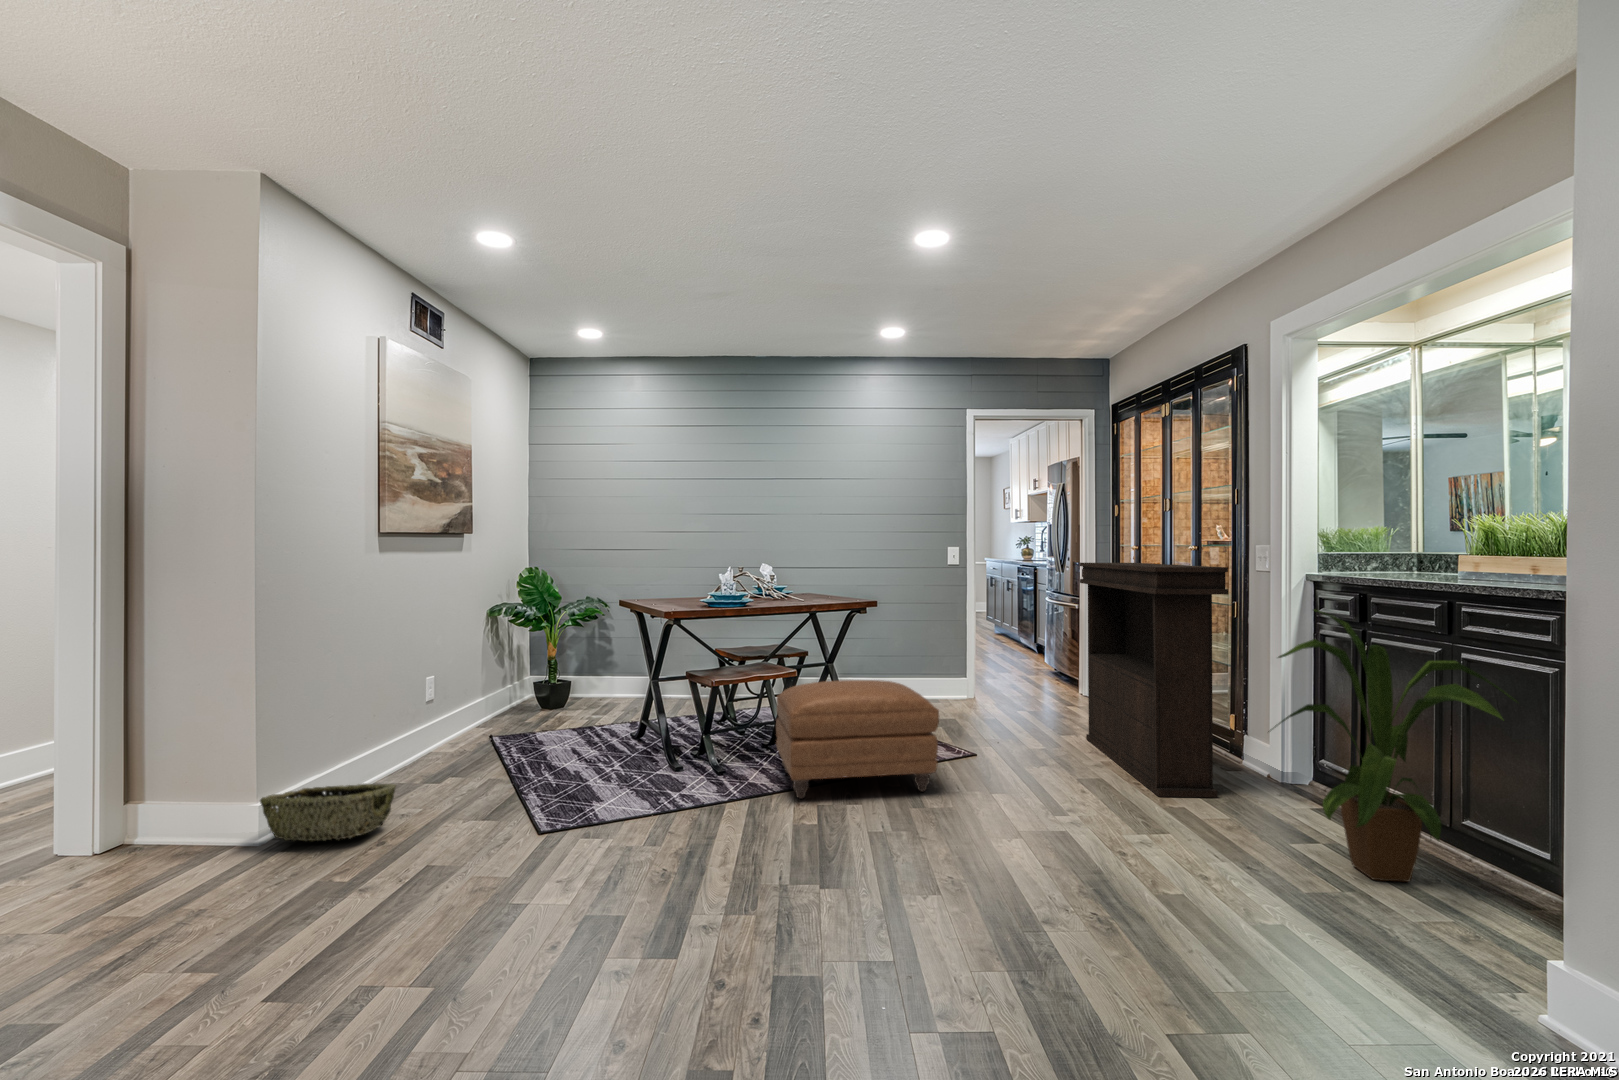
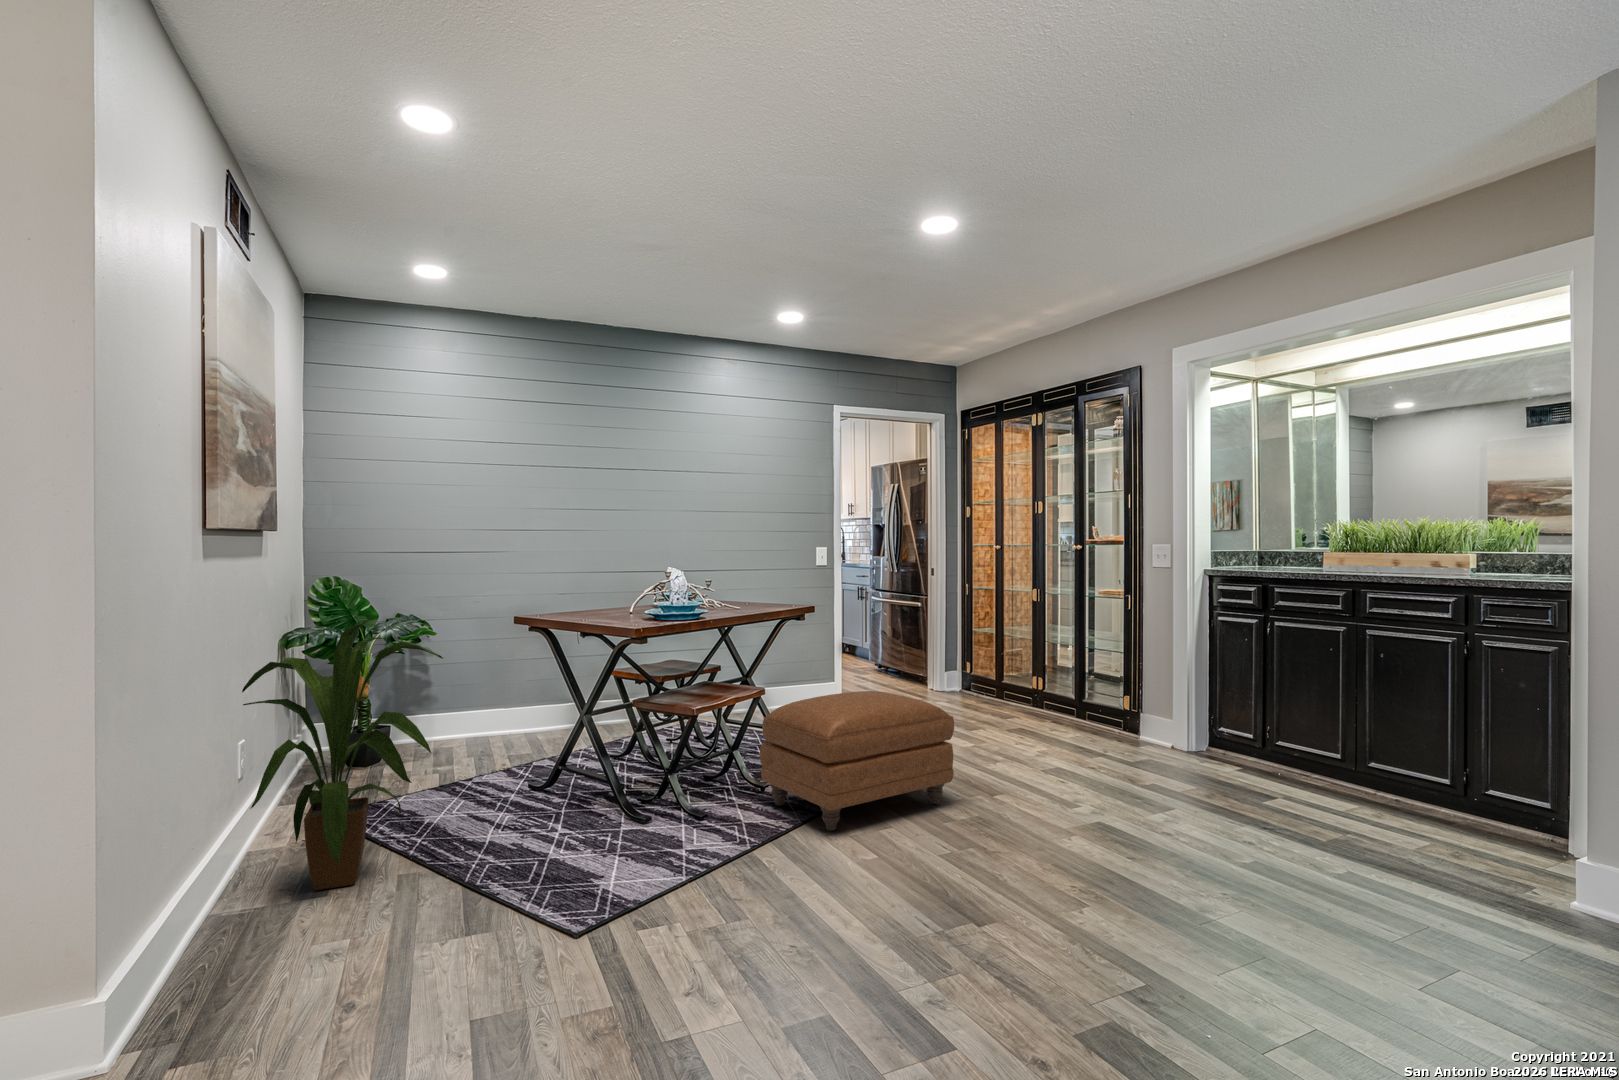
console table: present [1080,563,1228,798] -> none [992,561,1174,777]
house plant: present [1268,610,1516,882] -> present [242,621,443,890]
woven basket: present [260,783,396,841] -> none [138,902,352,1025]

